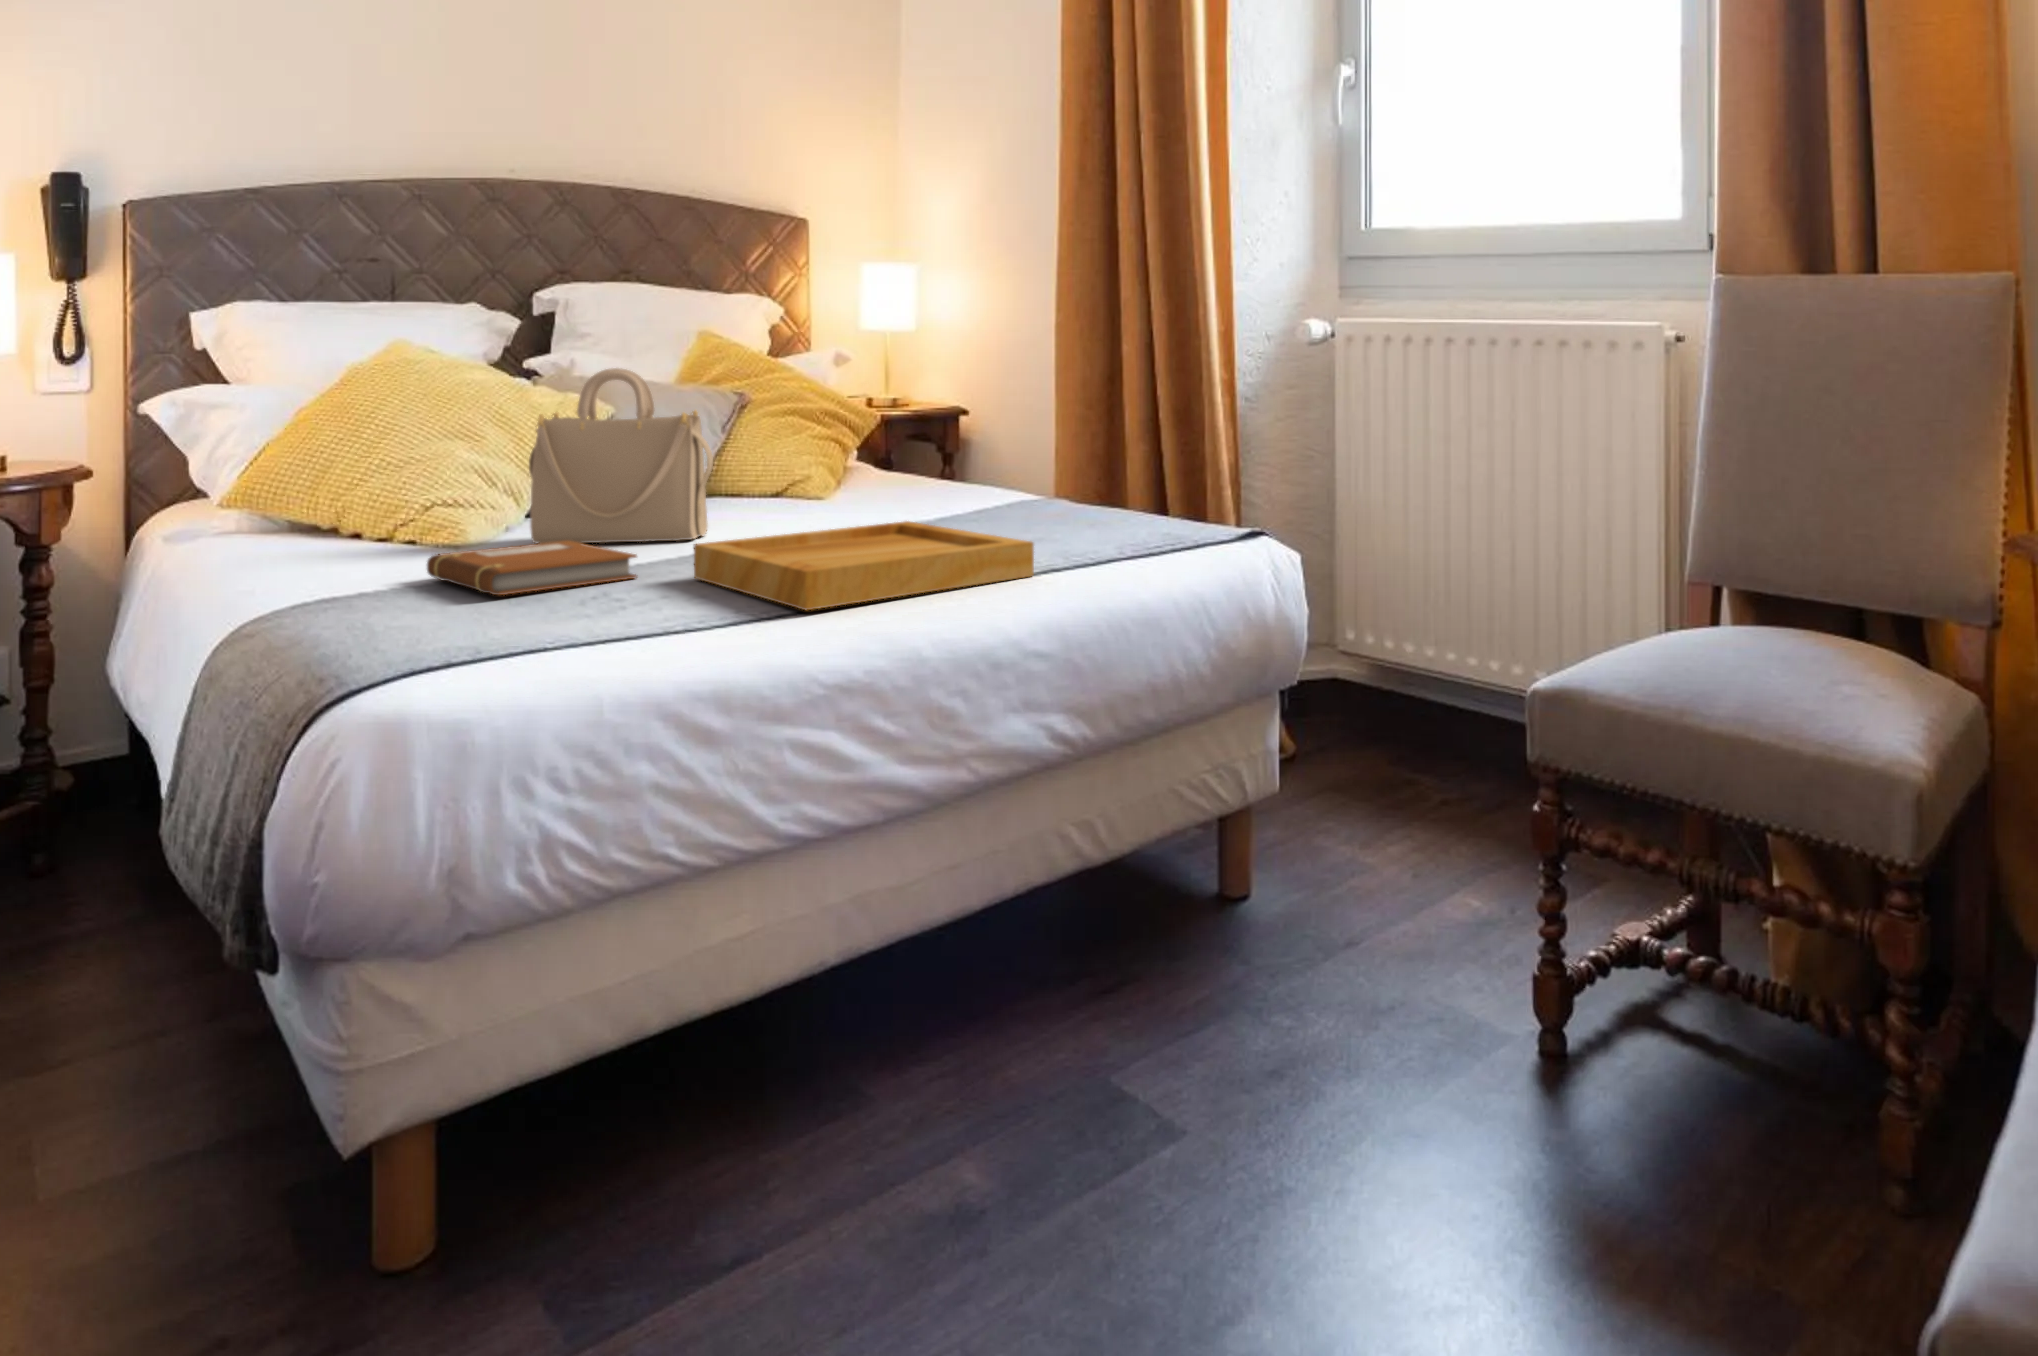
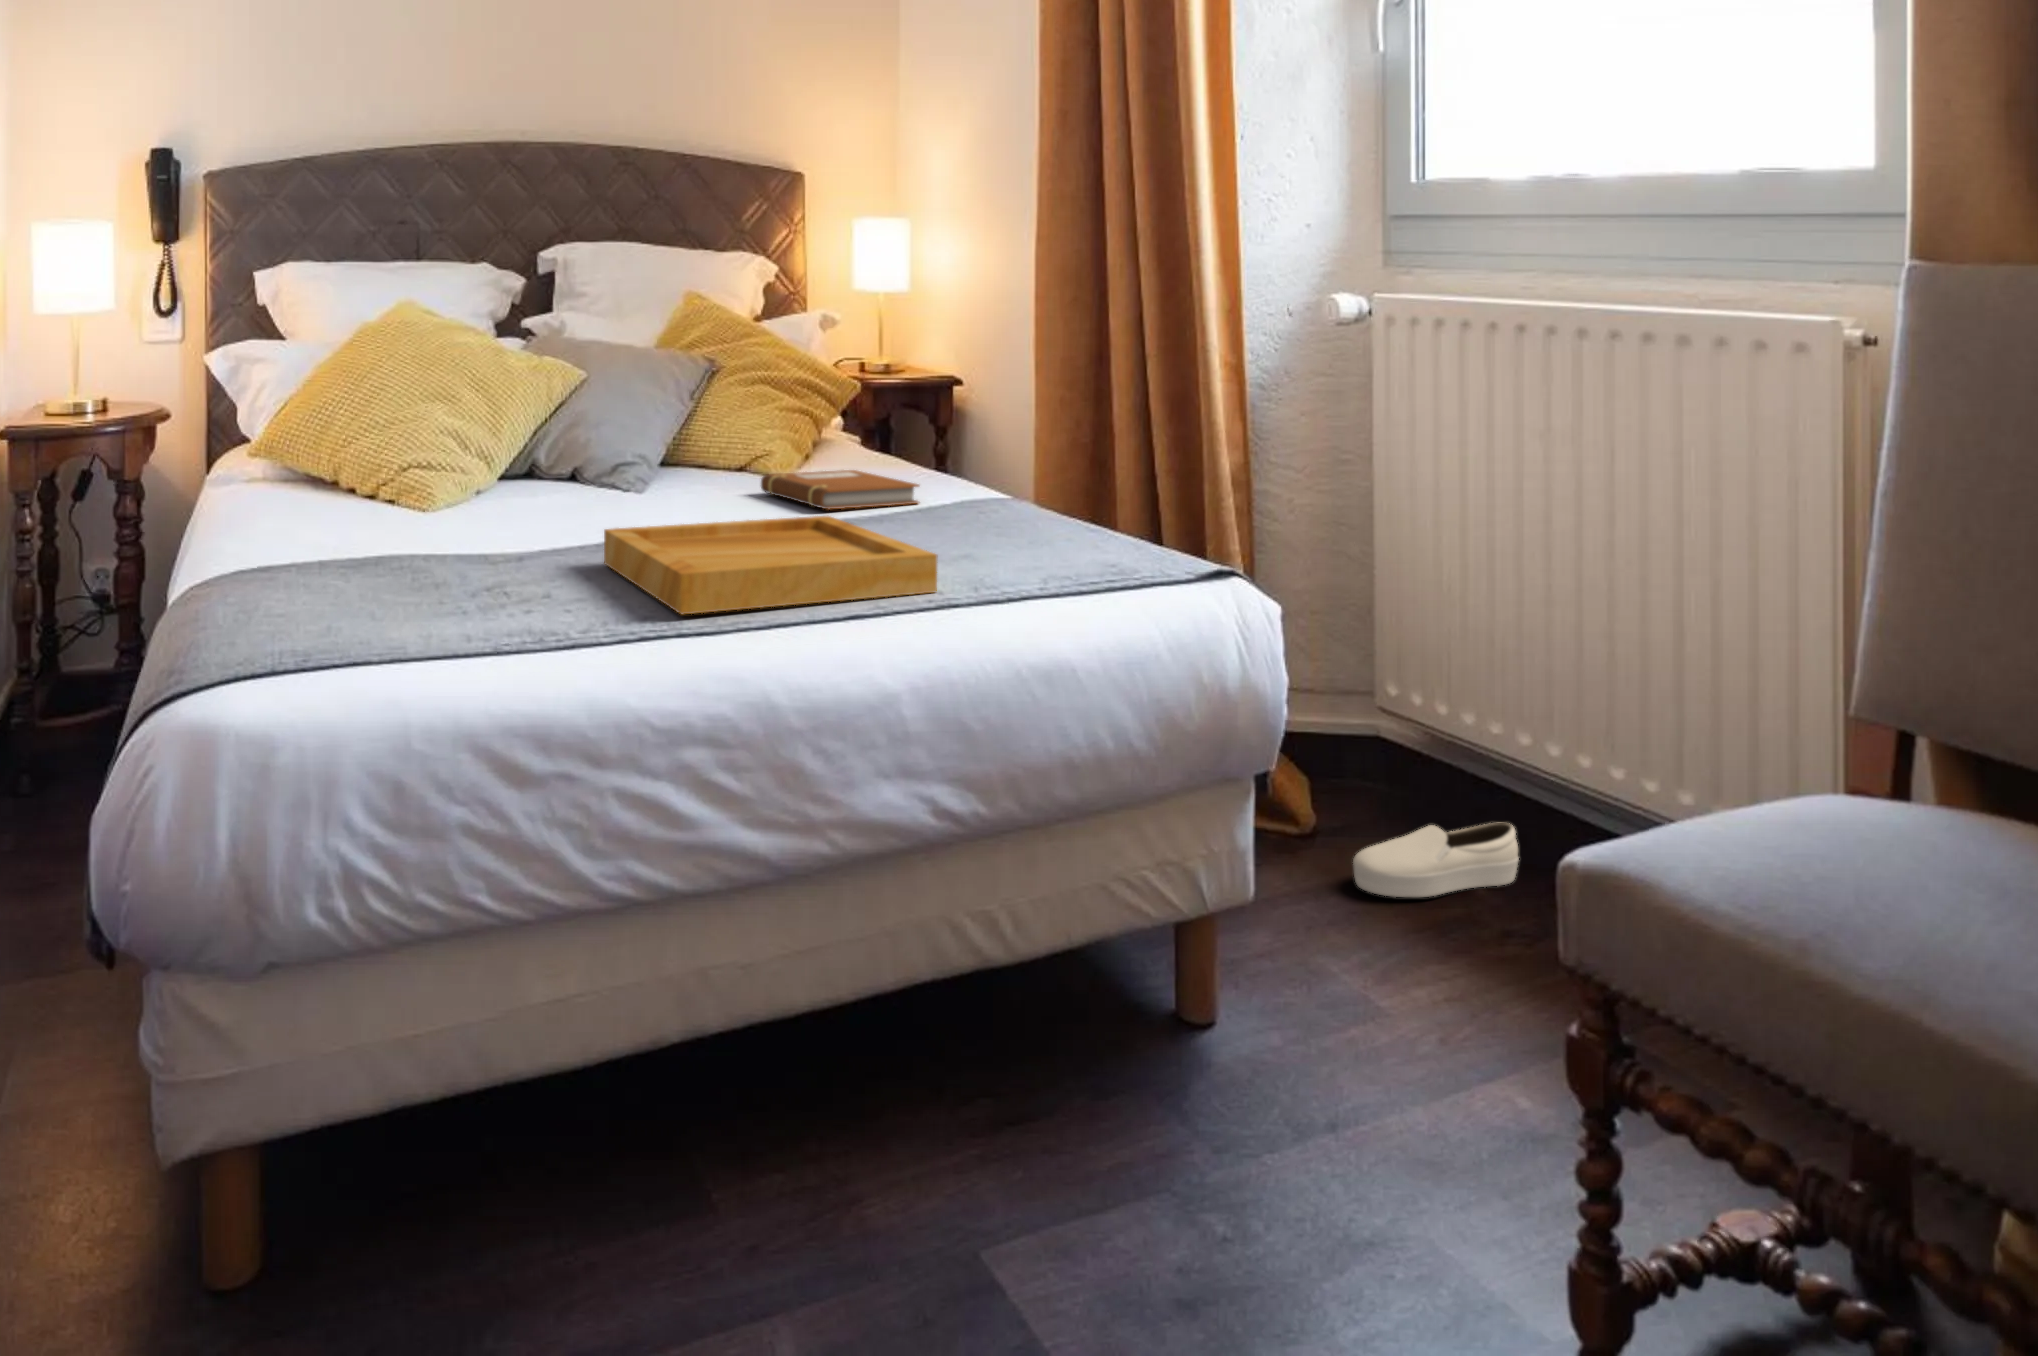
handbag: present [529,368,713,543] -> none [486,340,653,517]
notebook: present [427,541,637,595] -> present [761,470,919,509]
shoe: none [1349,739,1469,809] -> present [1353,823,1519,897]

